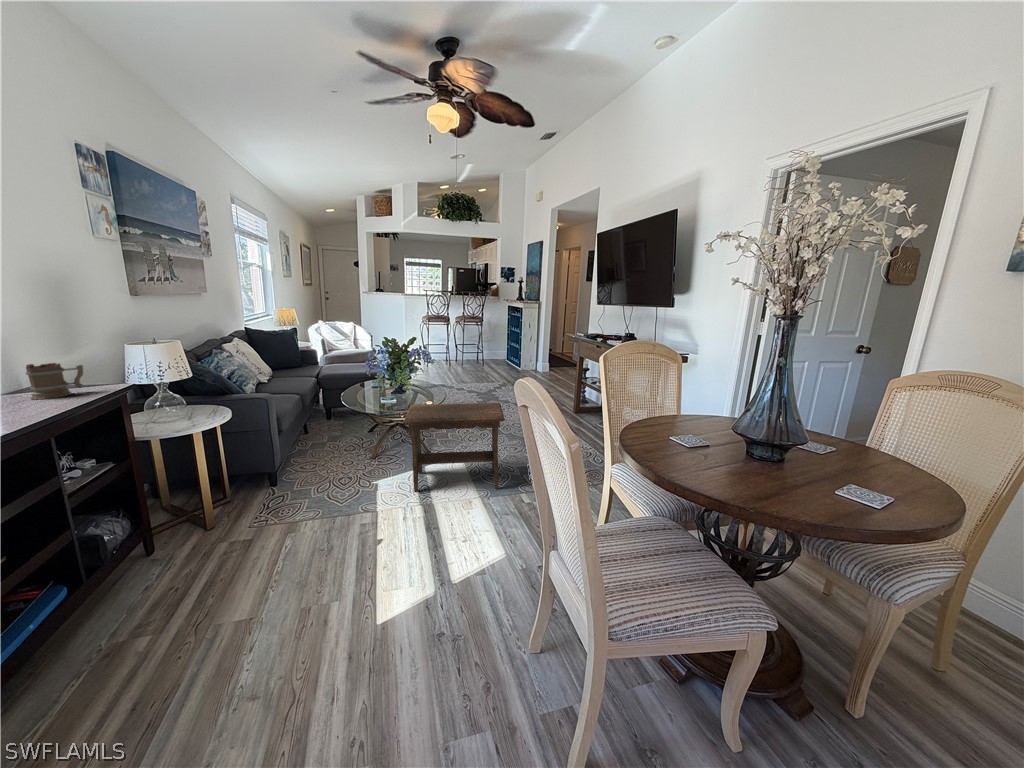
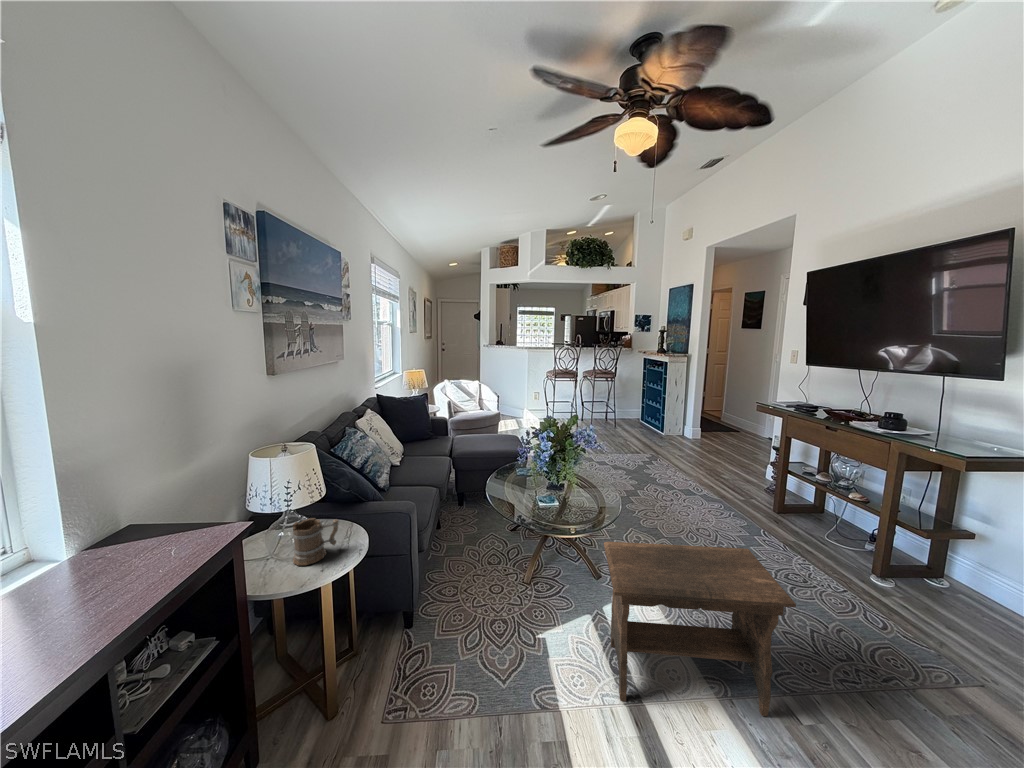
mug: present [26,363,83,400] -> present [292,518,338,565]

